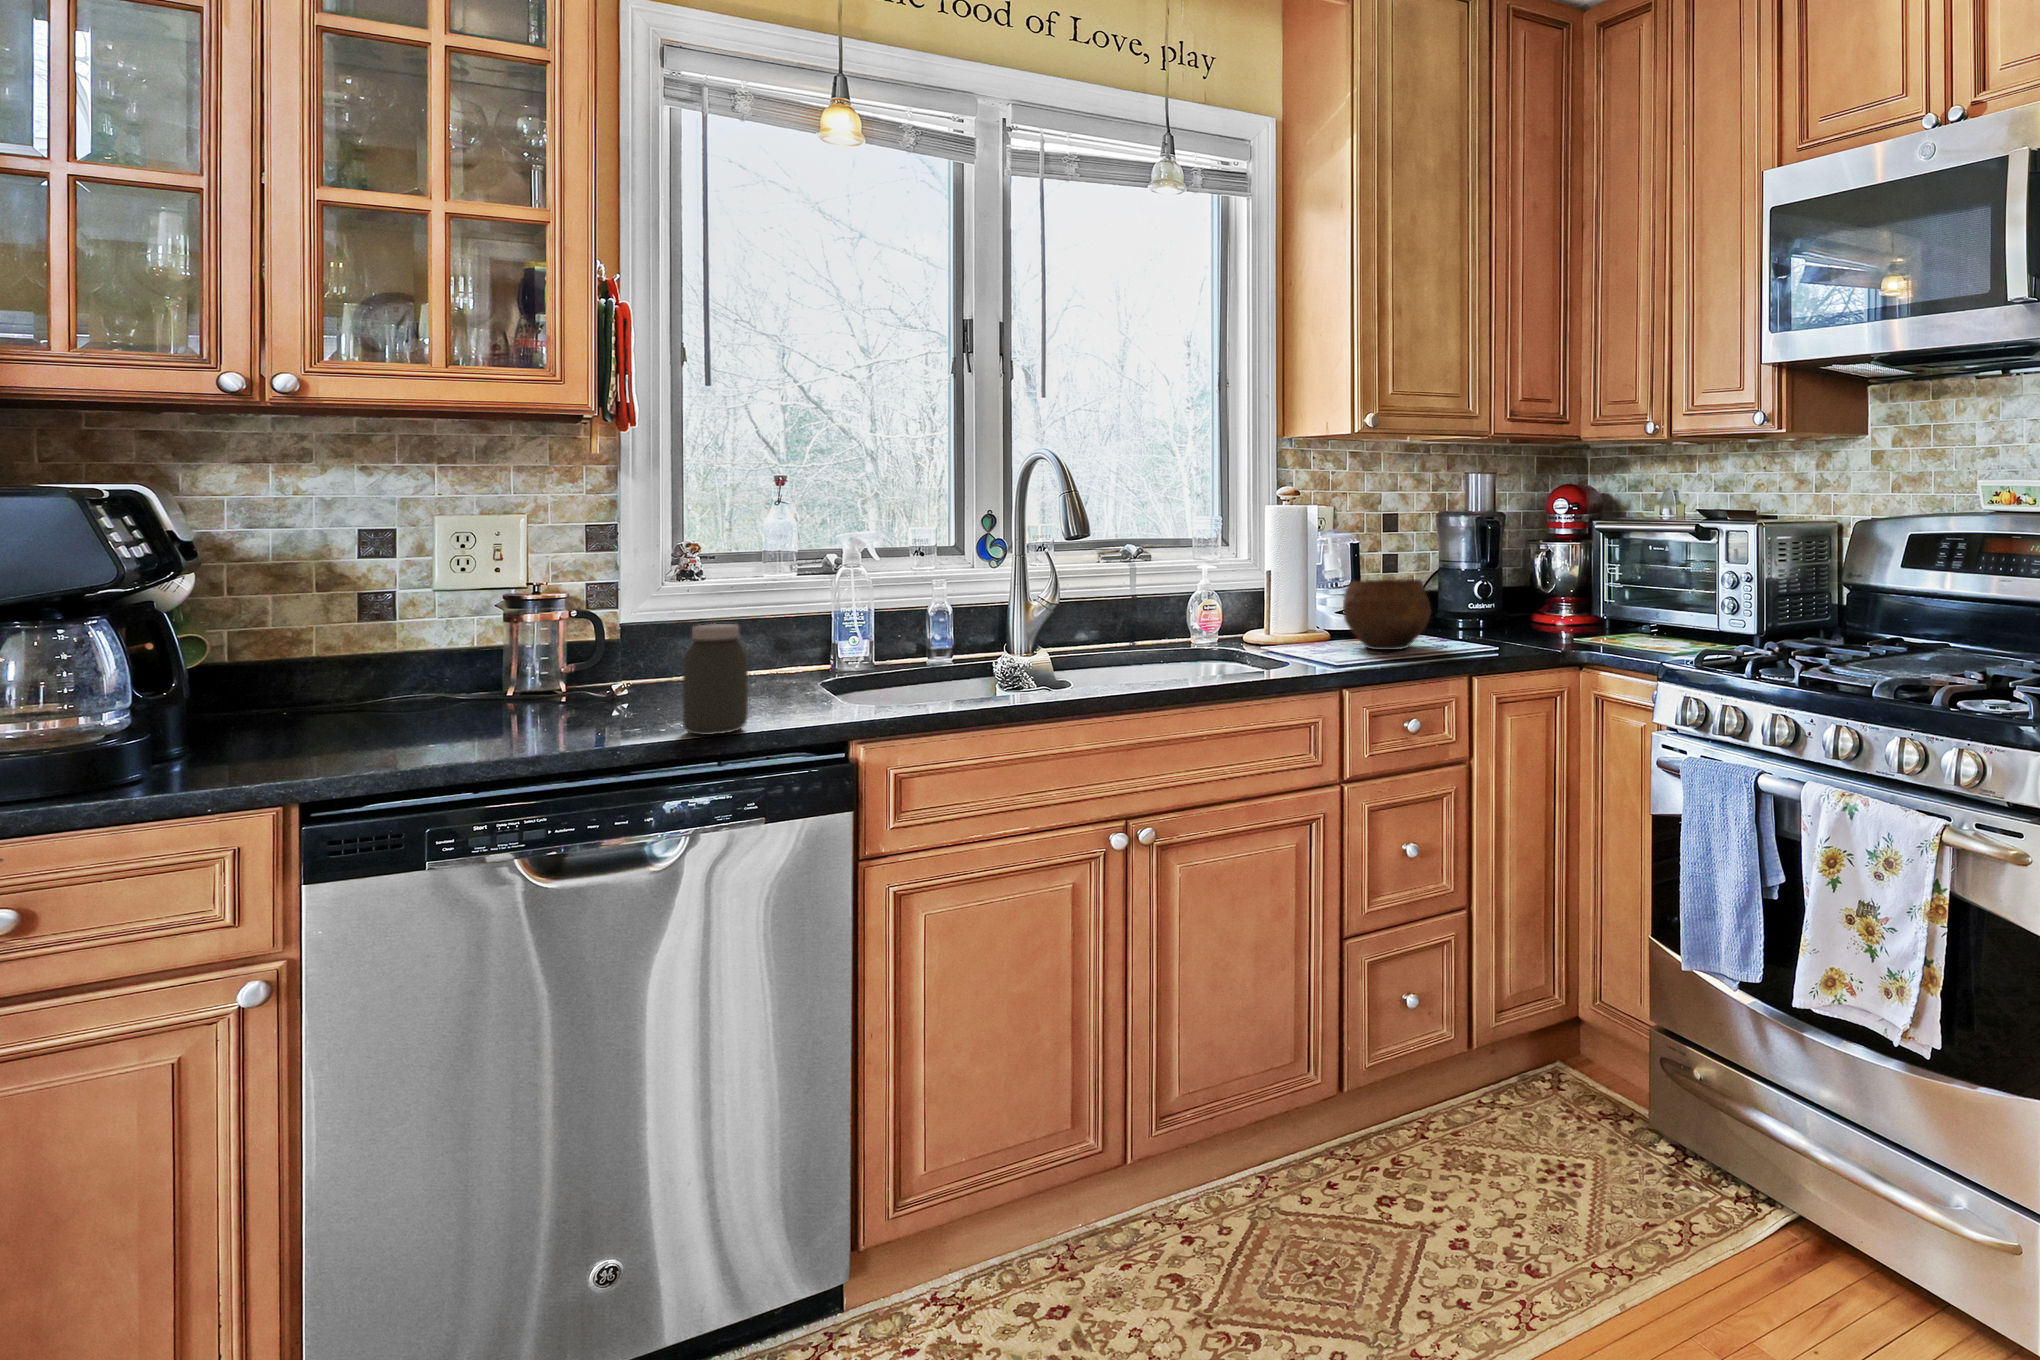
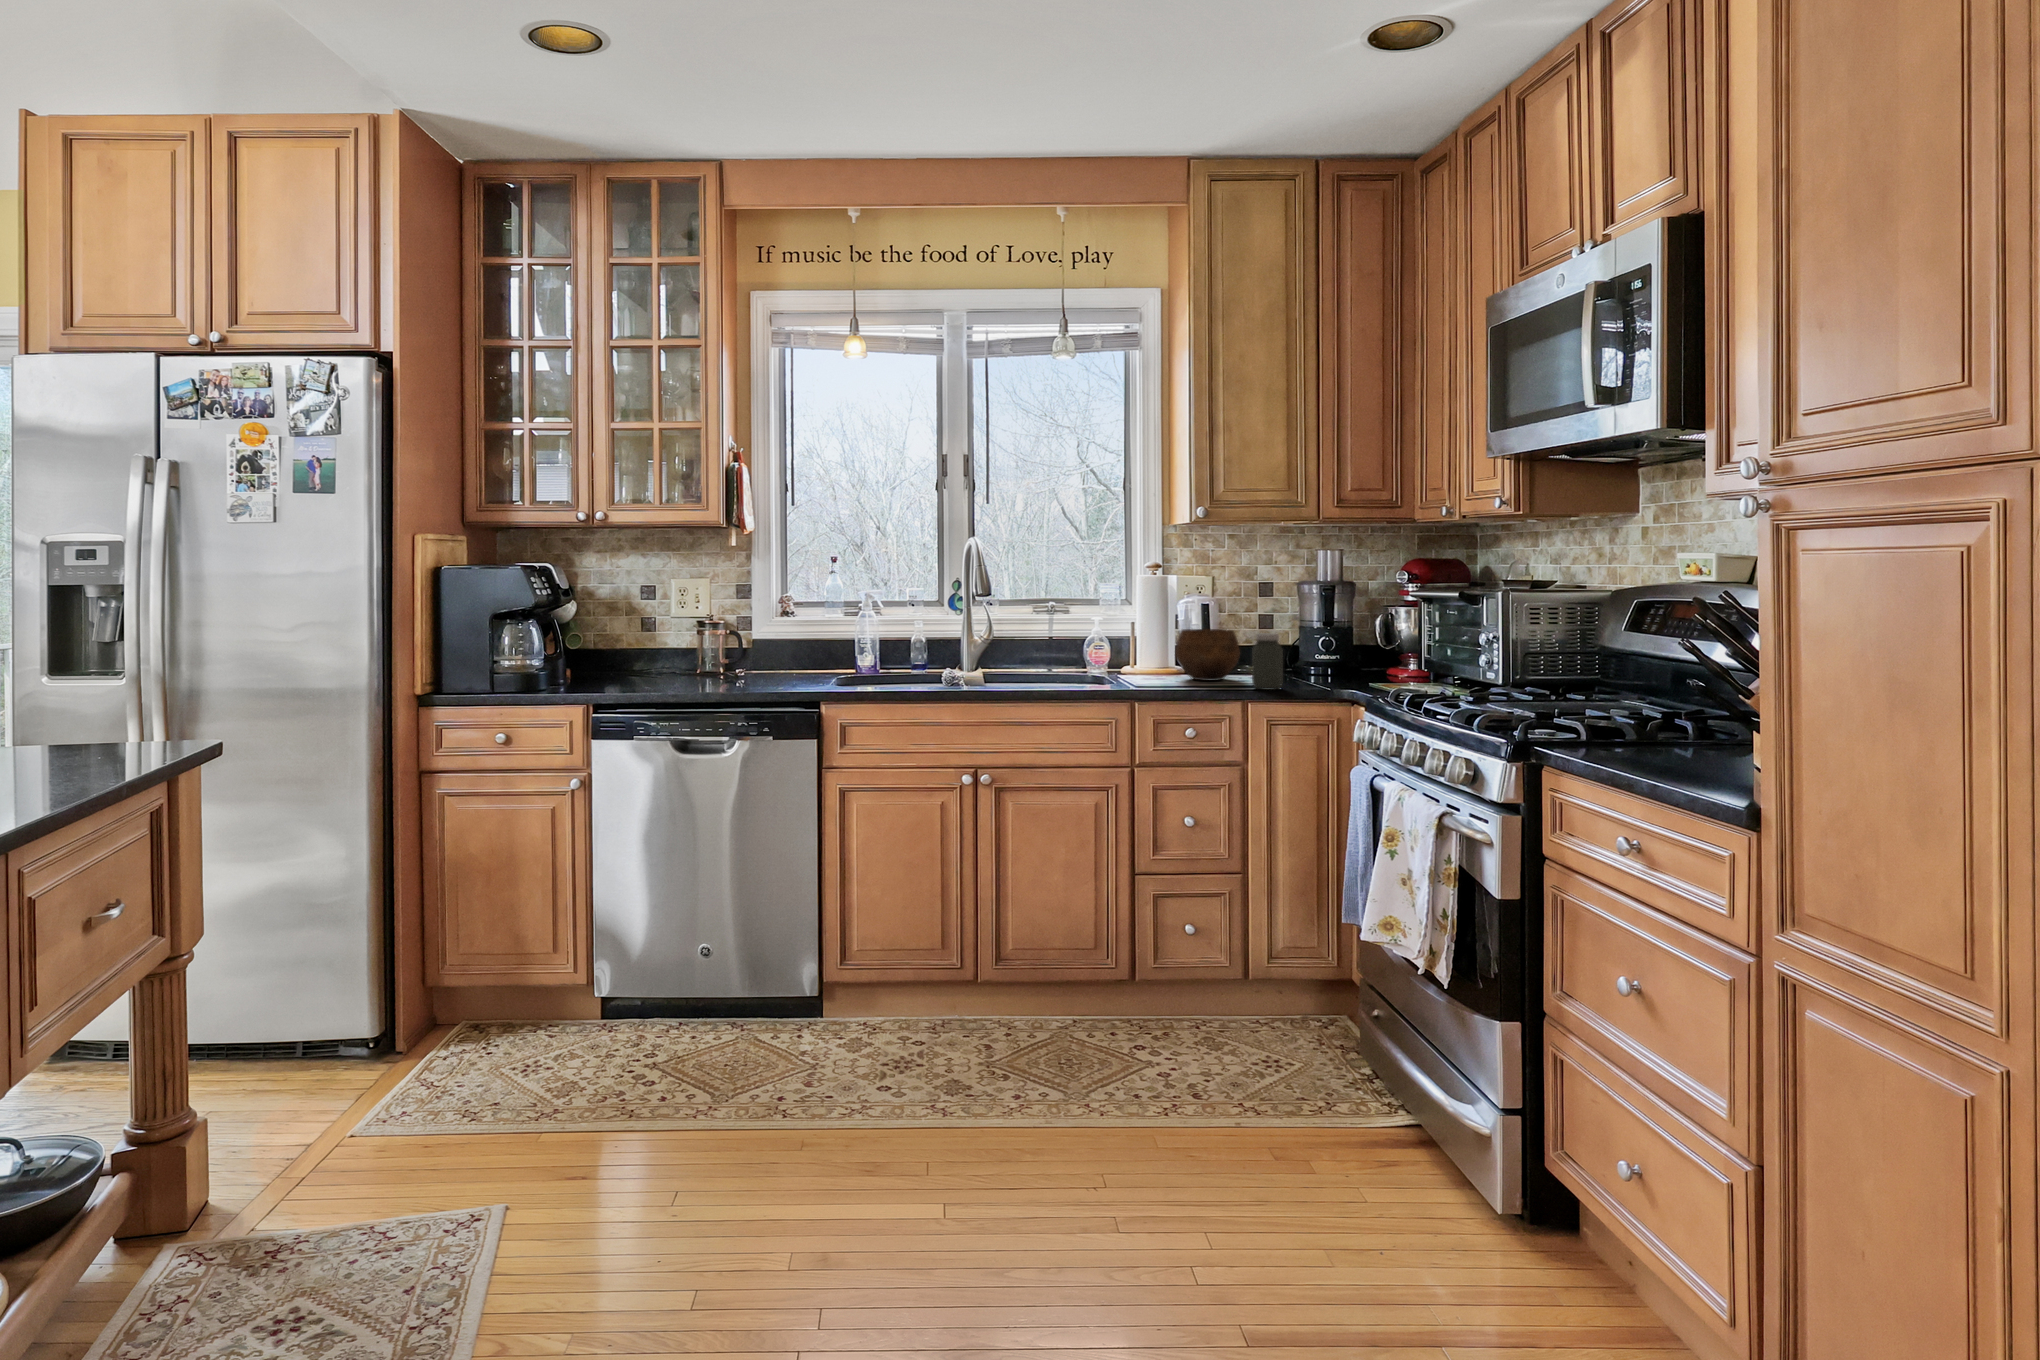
jar: present [683,624,748,735] -> present [1252,633,1283,690]

